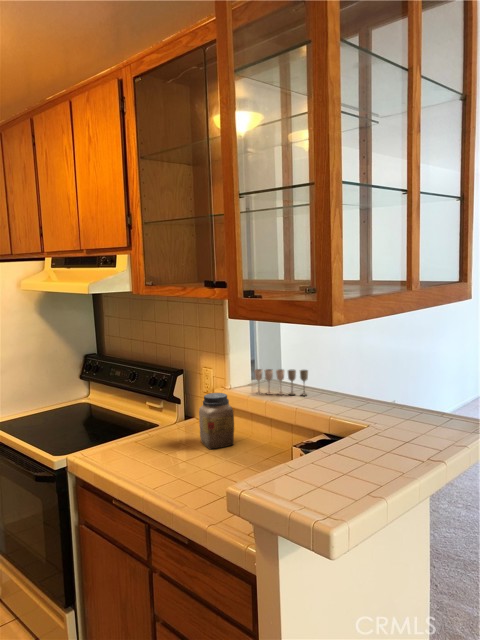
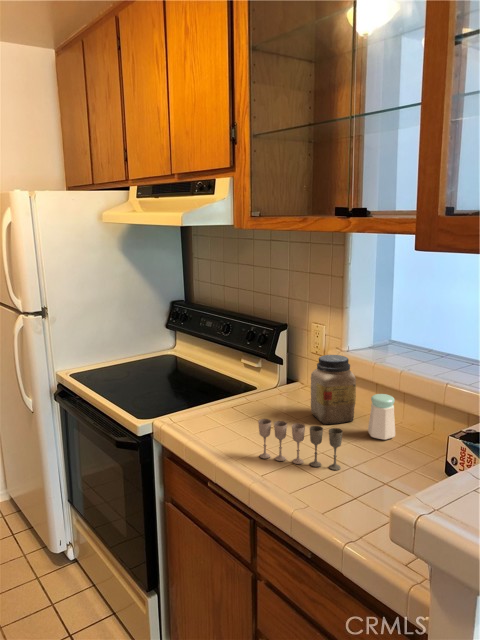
wine glass: present [254,369,308,395] -> present [258,419,343,470]
salt shaker: none [242,421,262,457] -> present [368,394,395,440]

